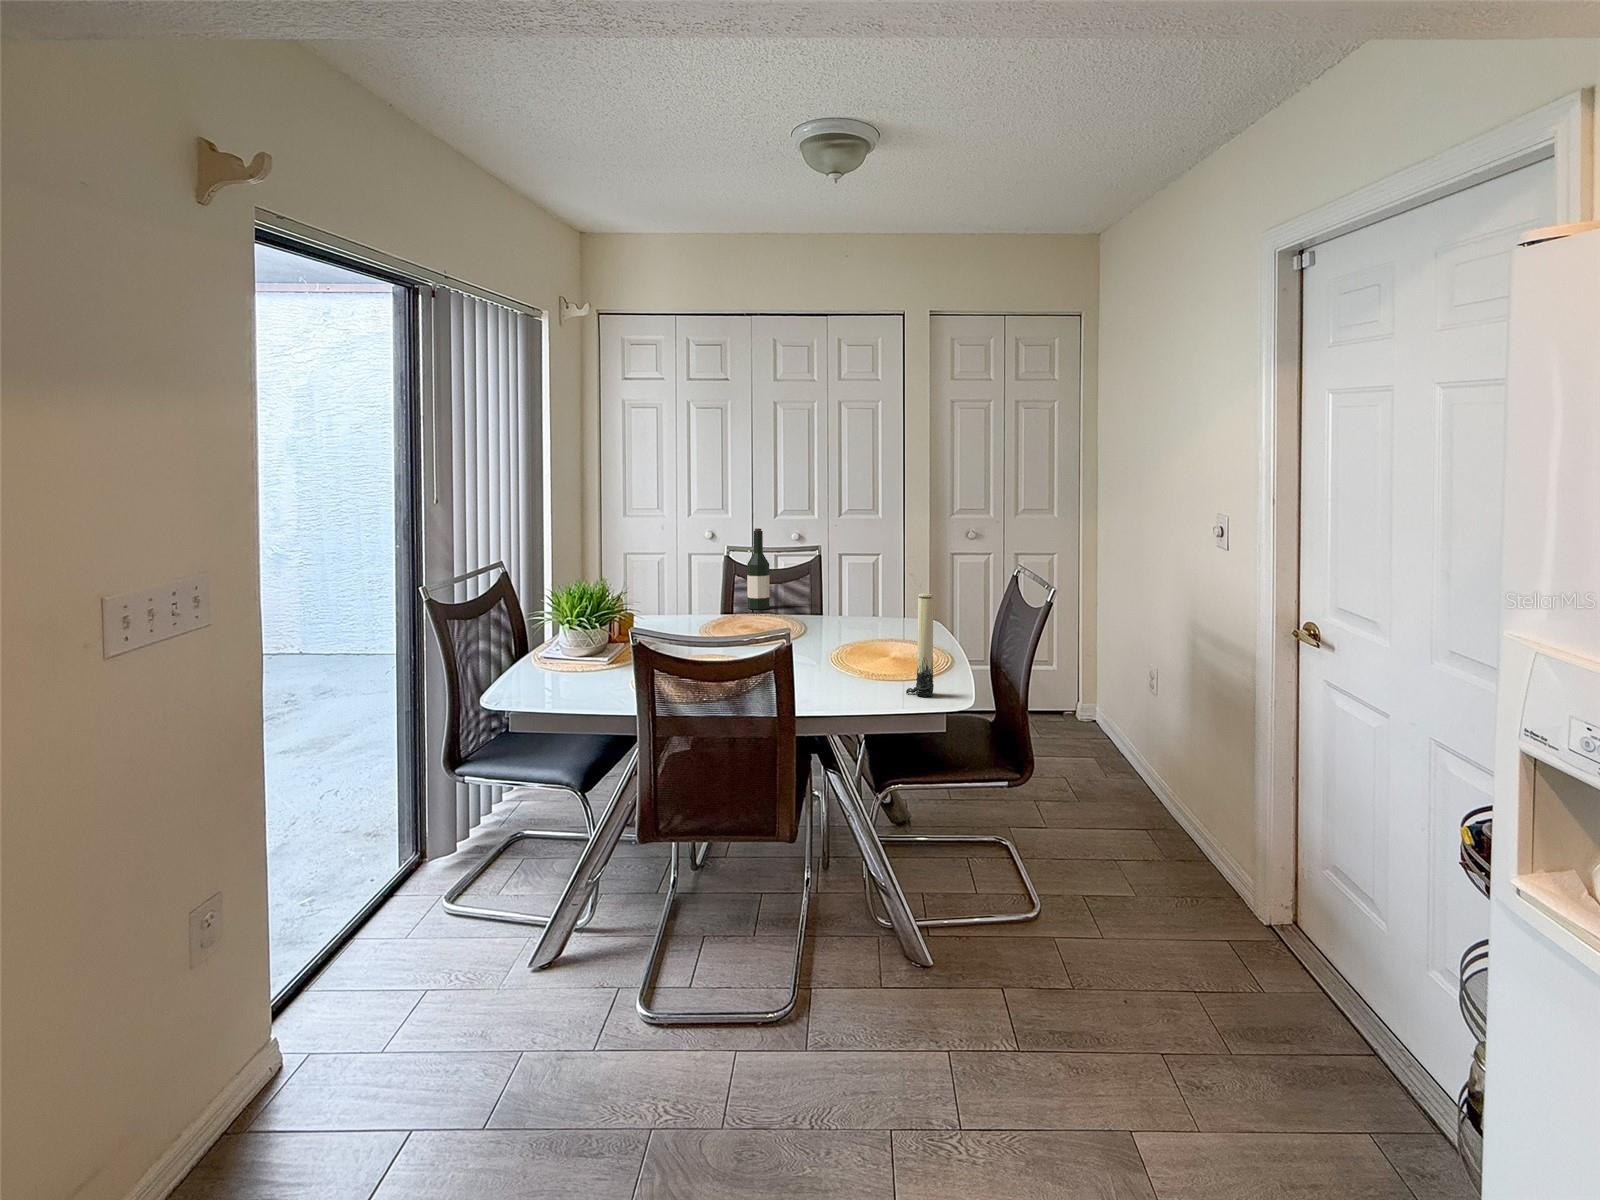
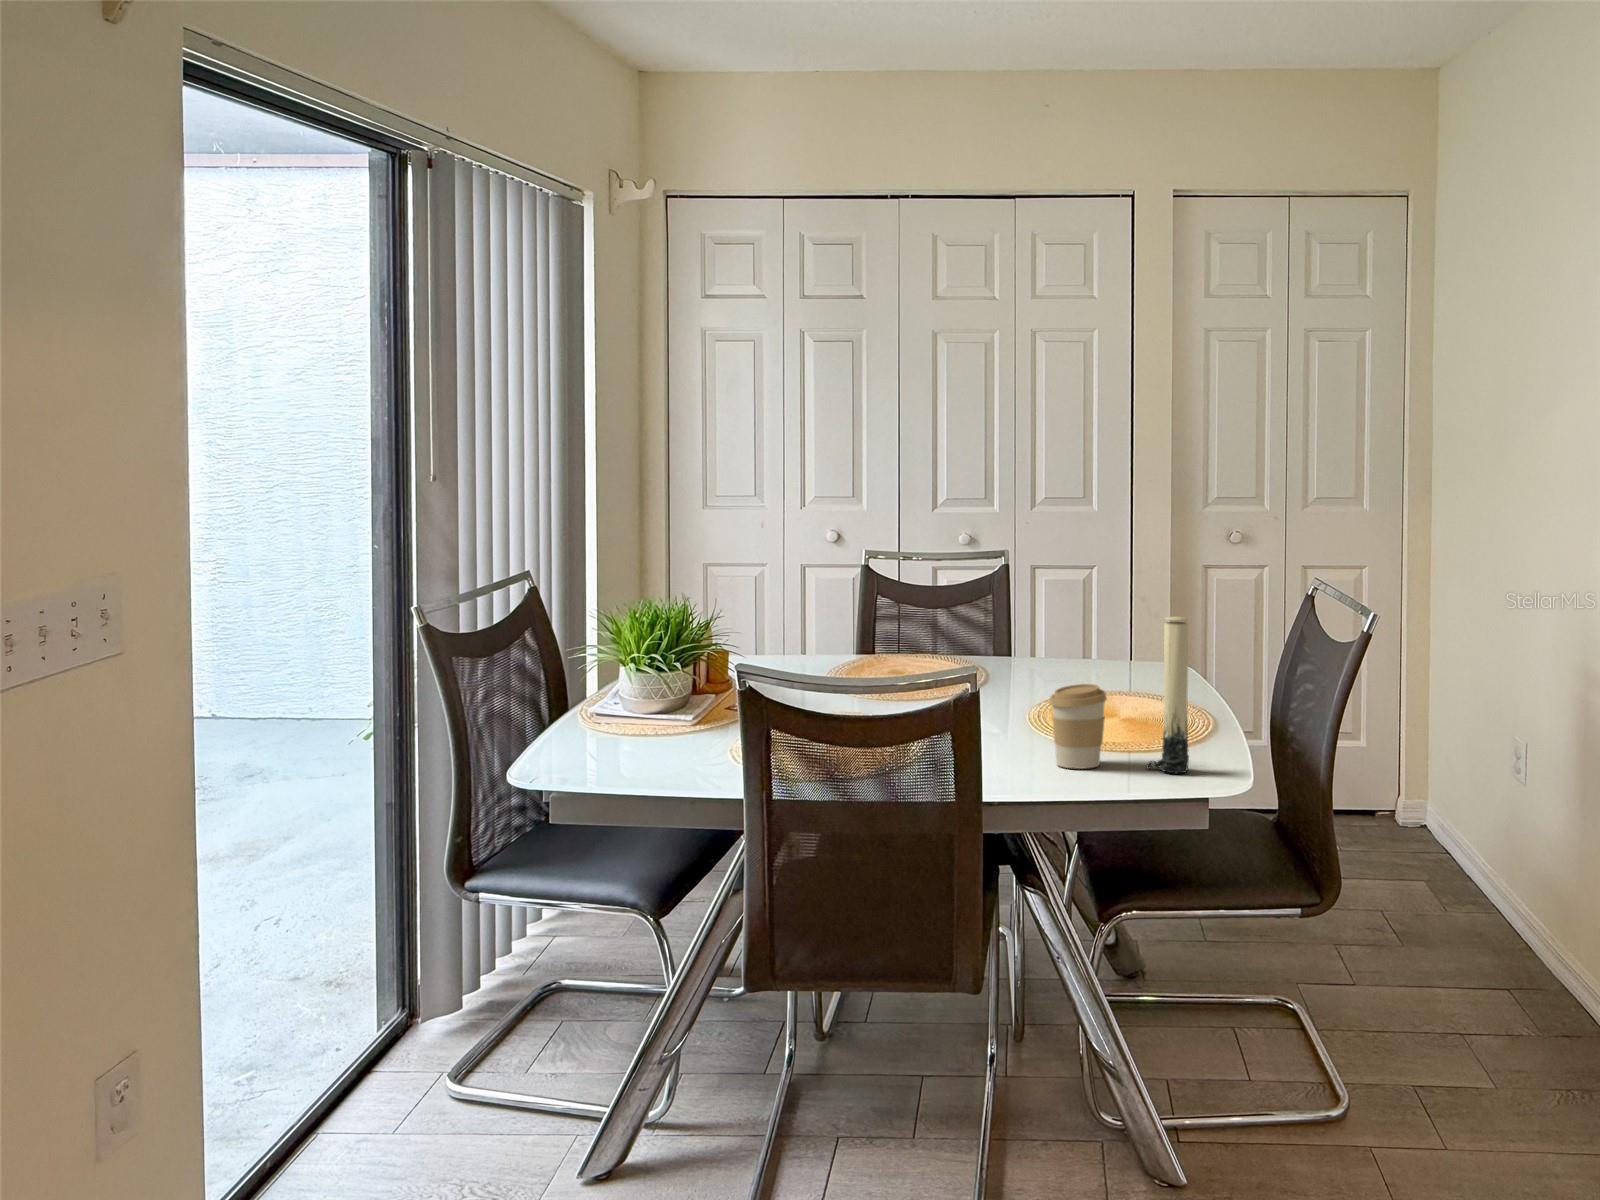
wine bottle: present [747,528,770,609] -> none [894,522,929,647]
coffee cup: none [843,638,881,693] -> present [1049,684,1107,769]

